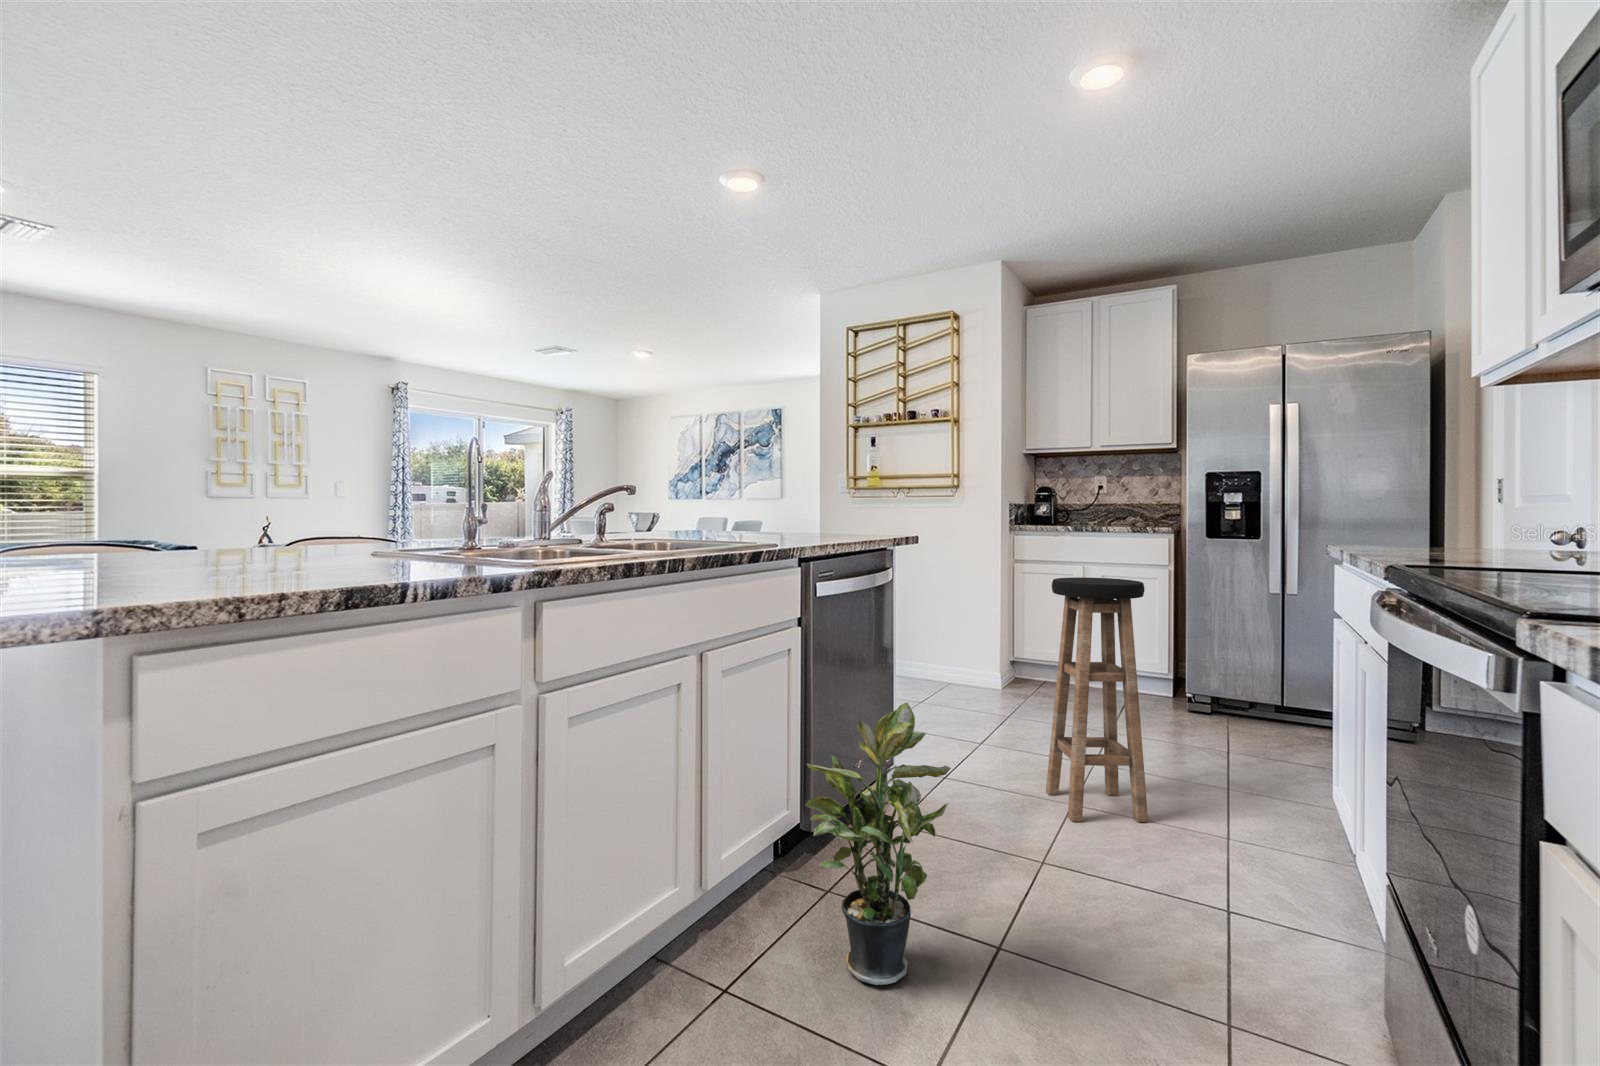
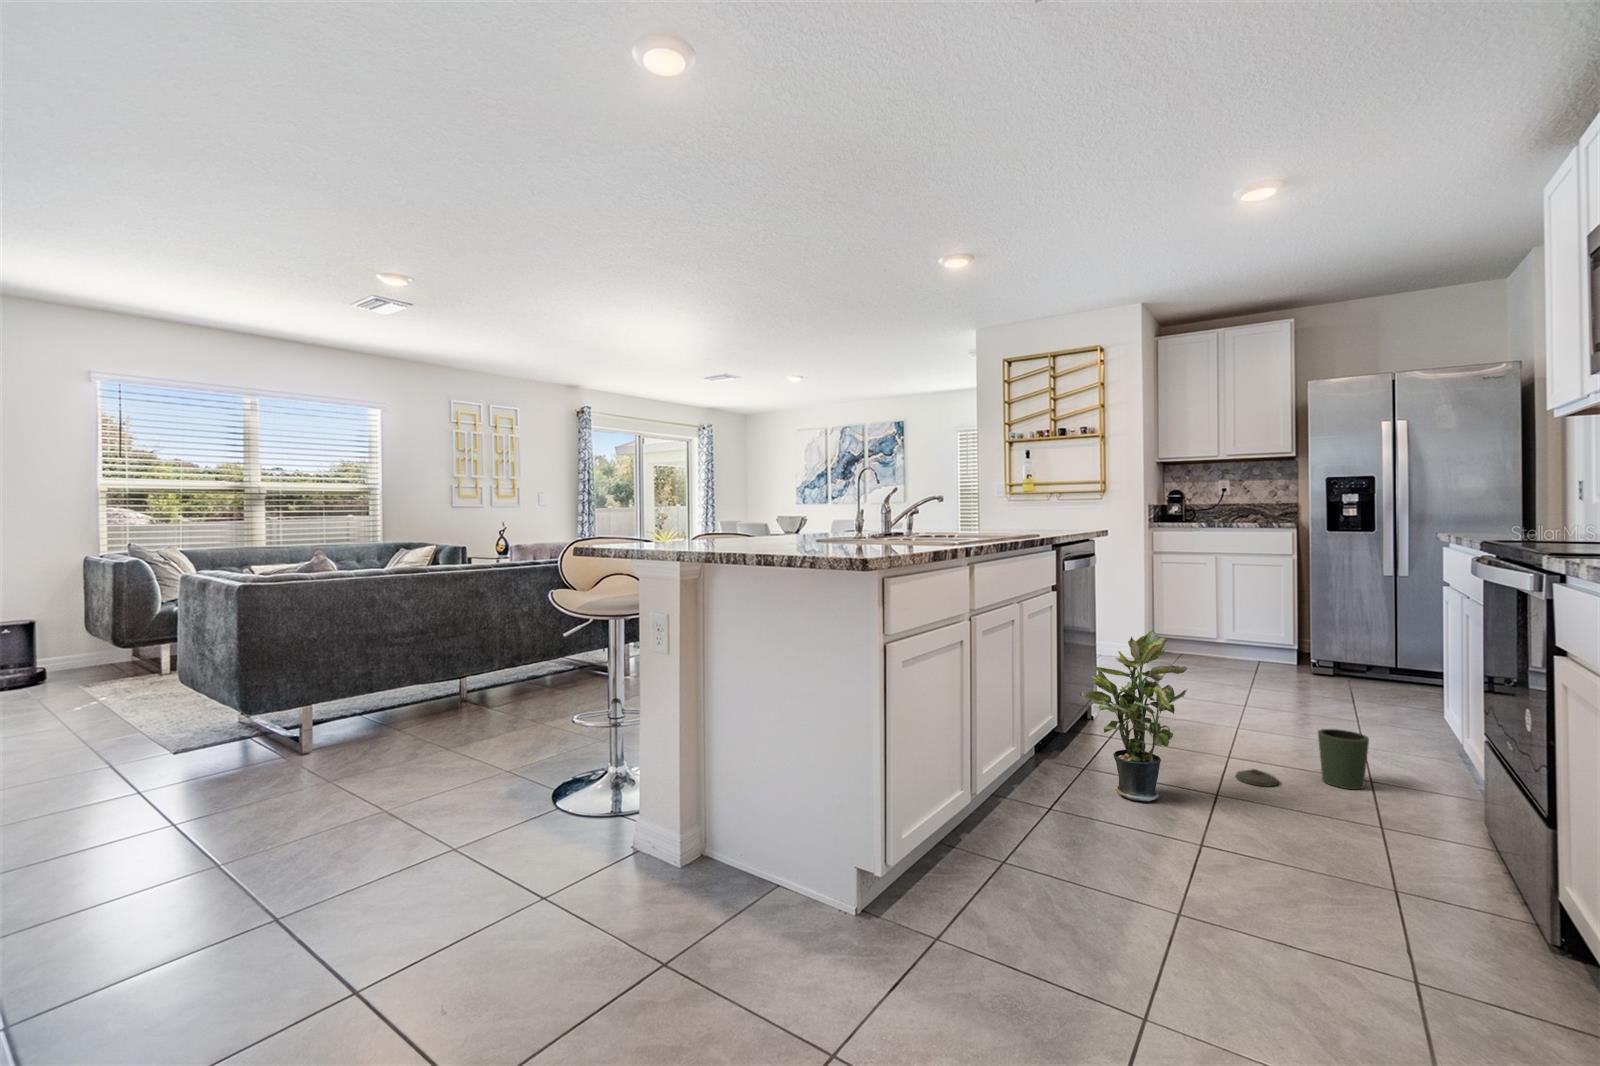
bar stool: present [1046,577,1148,822] -> none [1211,559,1297,736]
trash can: none [1043,839,1231,941] -> present [1236,729,1369,789]

